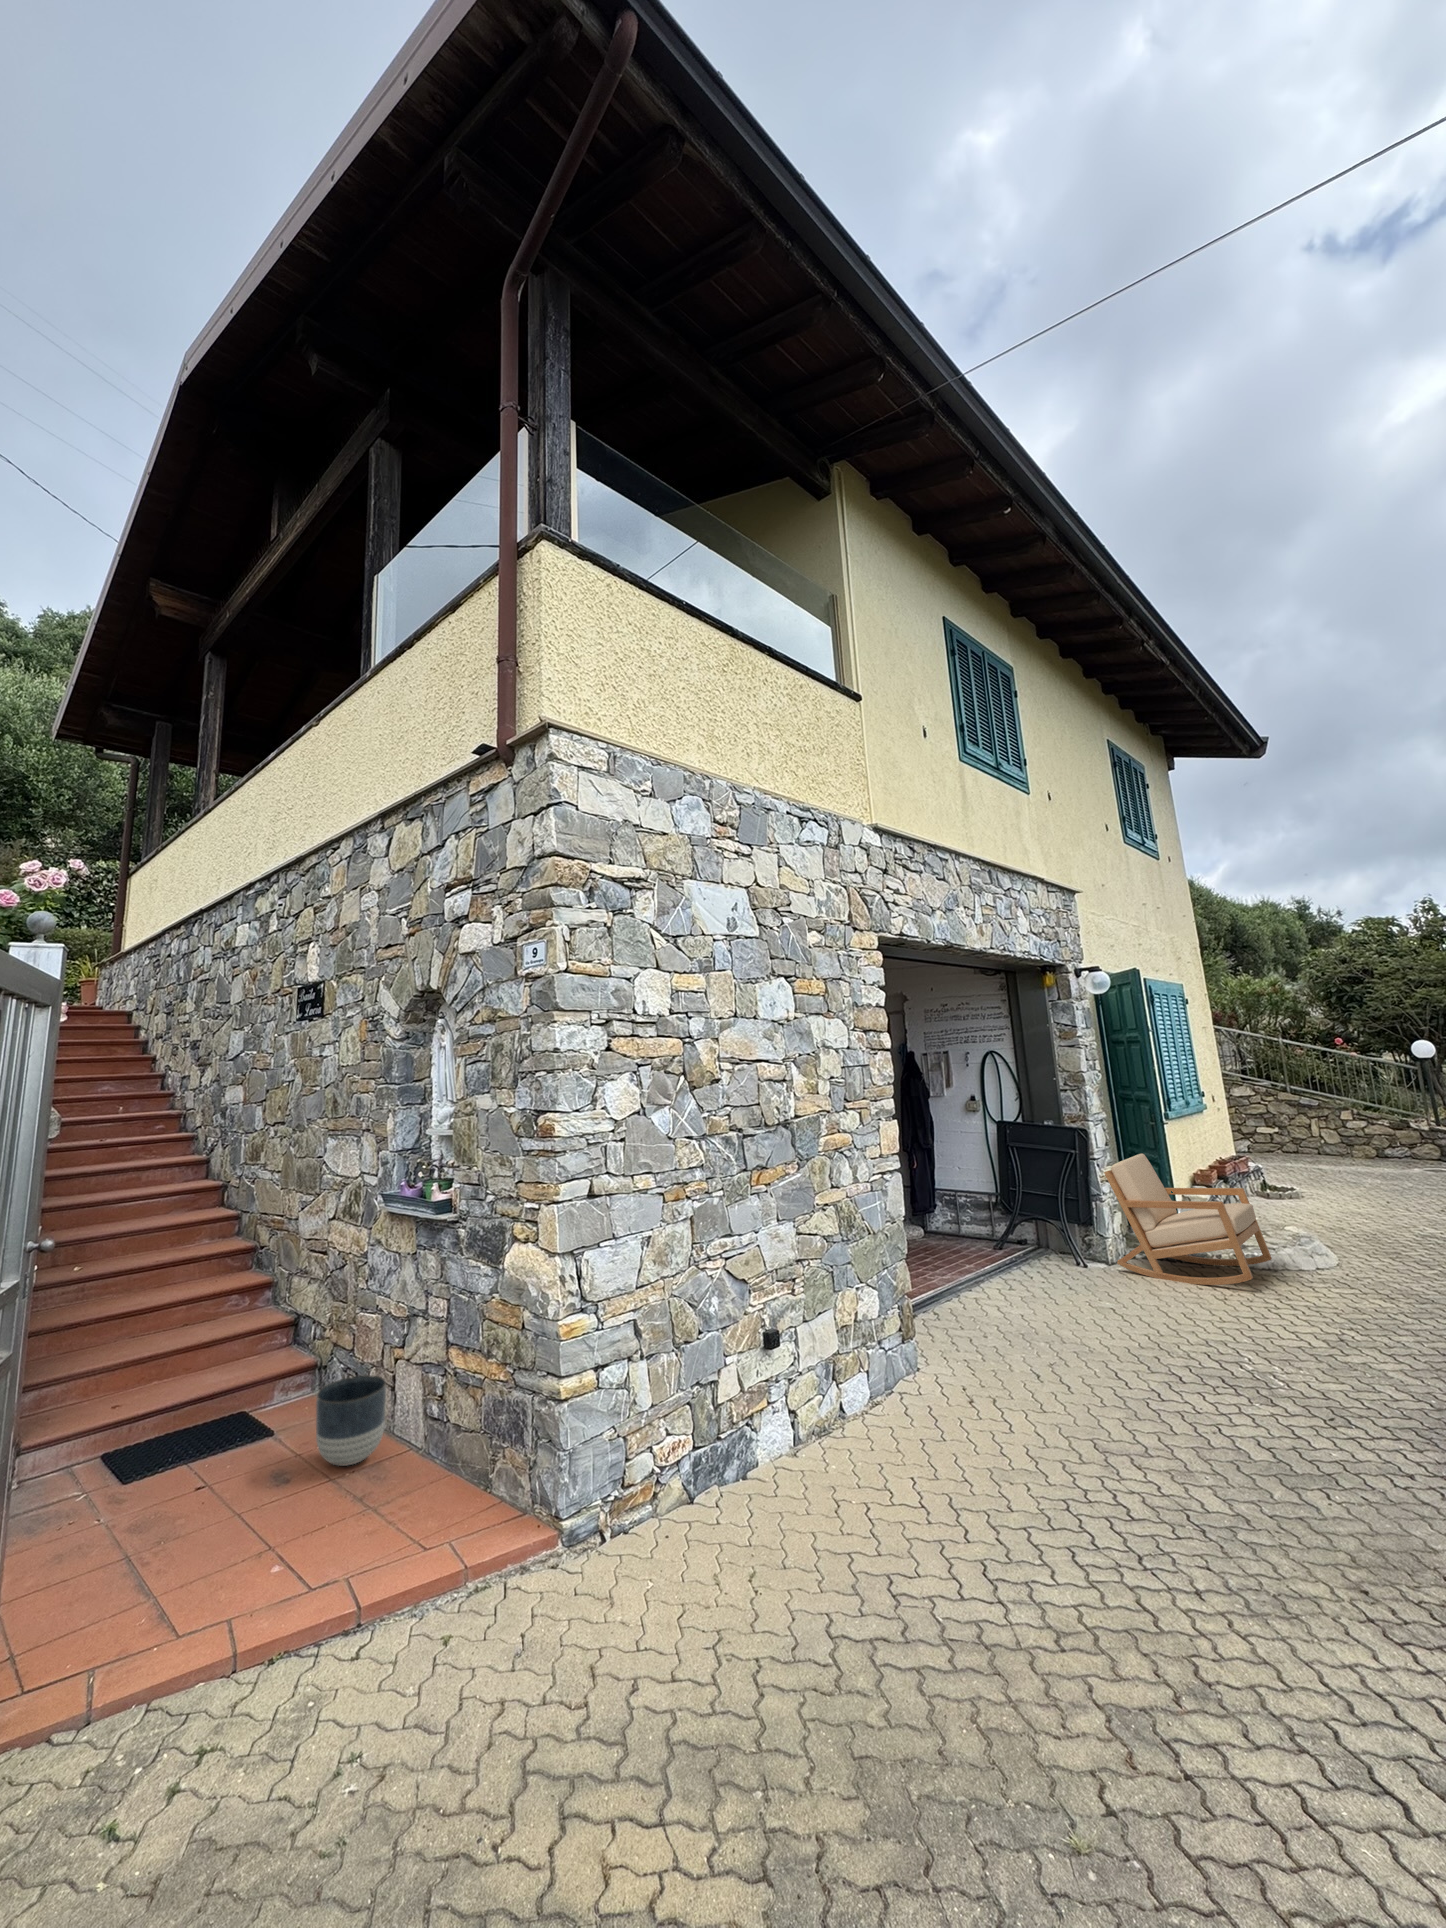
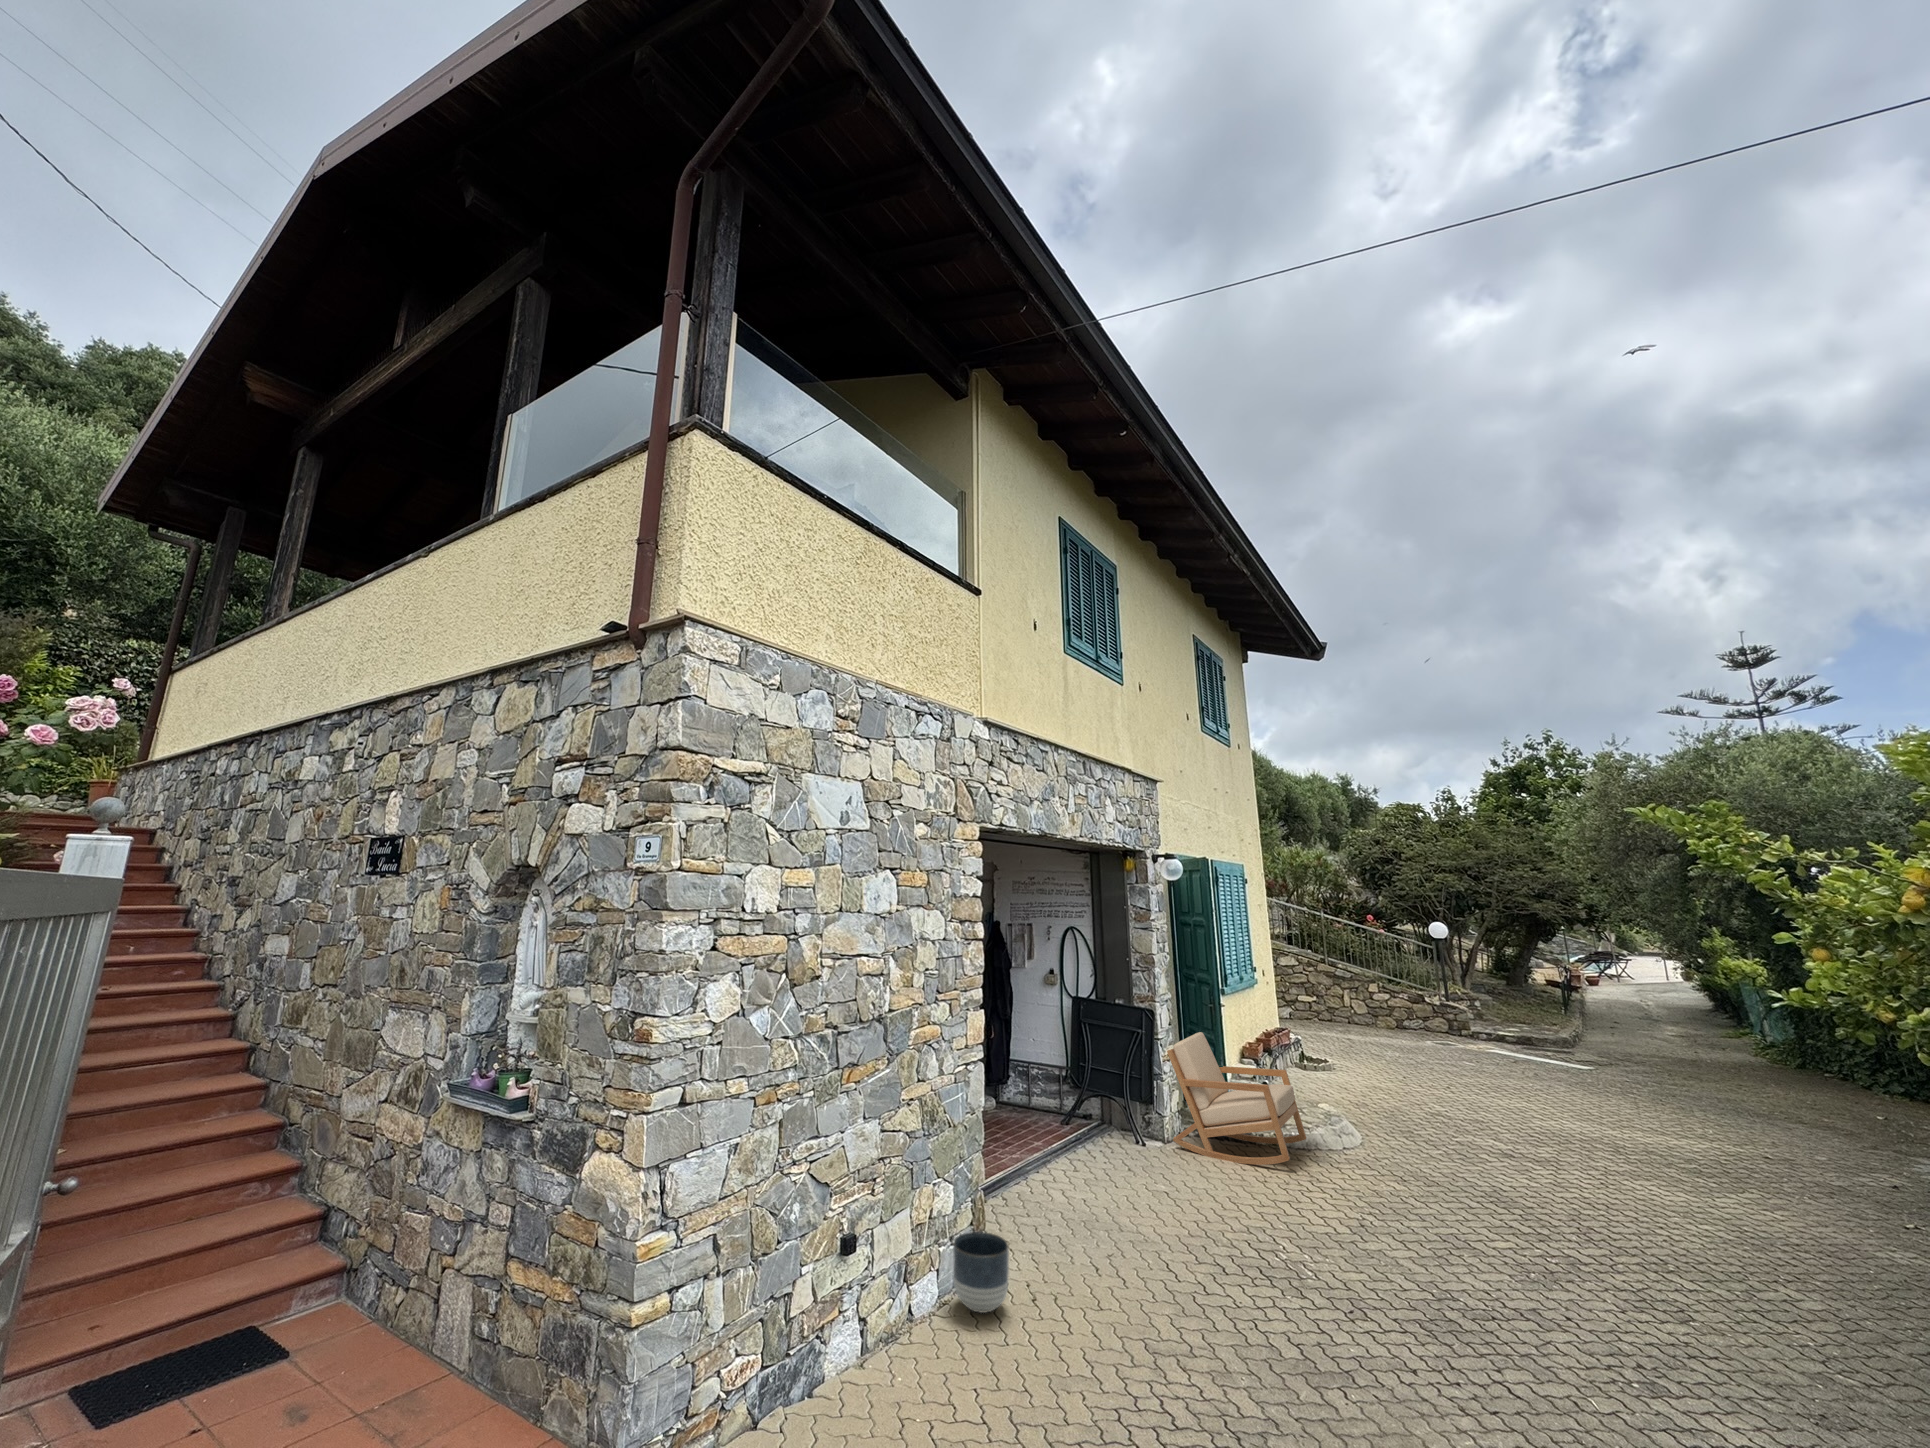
planter: present [316,1375,386,1466] -> present [953,1232,1009,1313]

